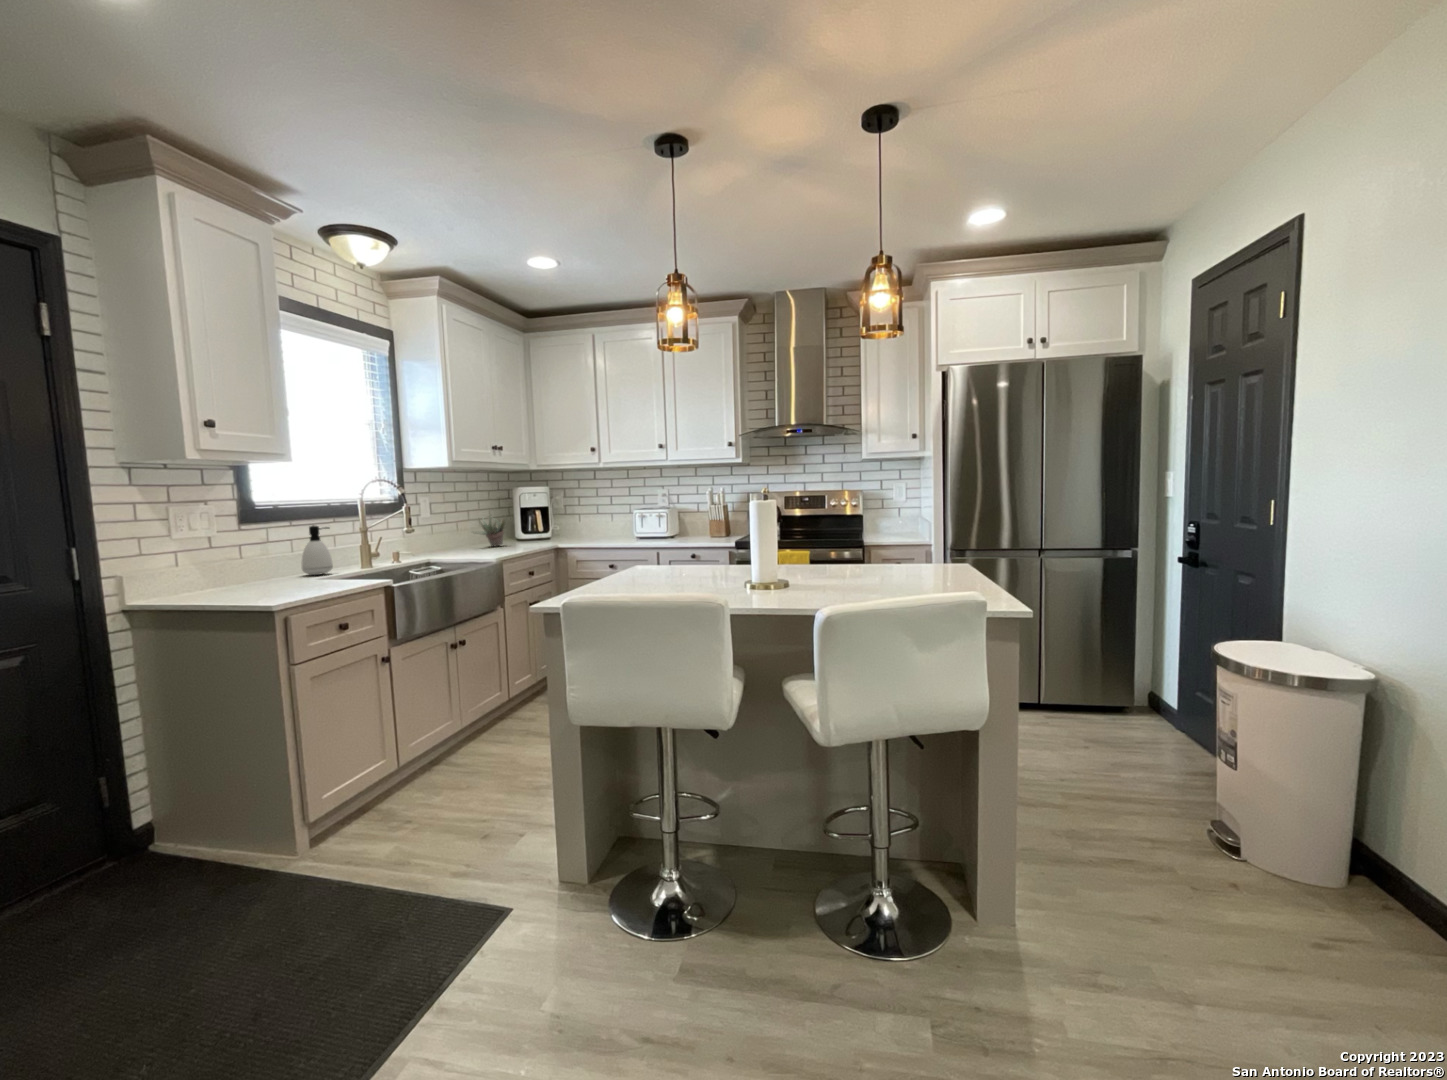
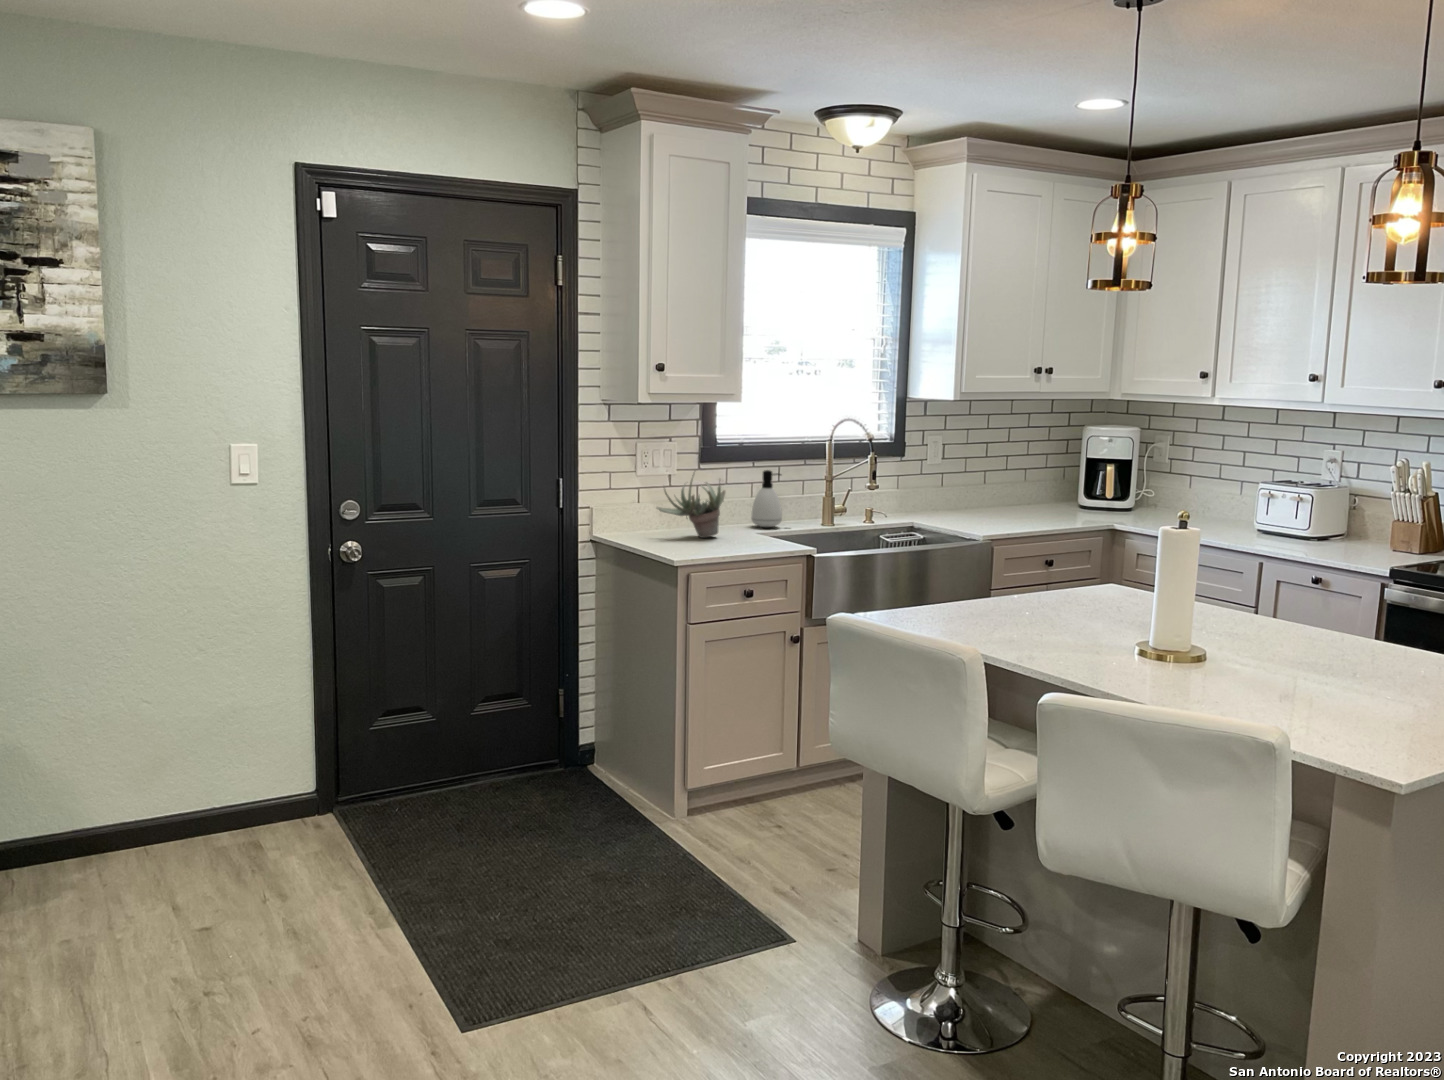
succulent plant: present [472,509,507,546] -> present [656,470,725,538]

